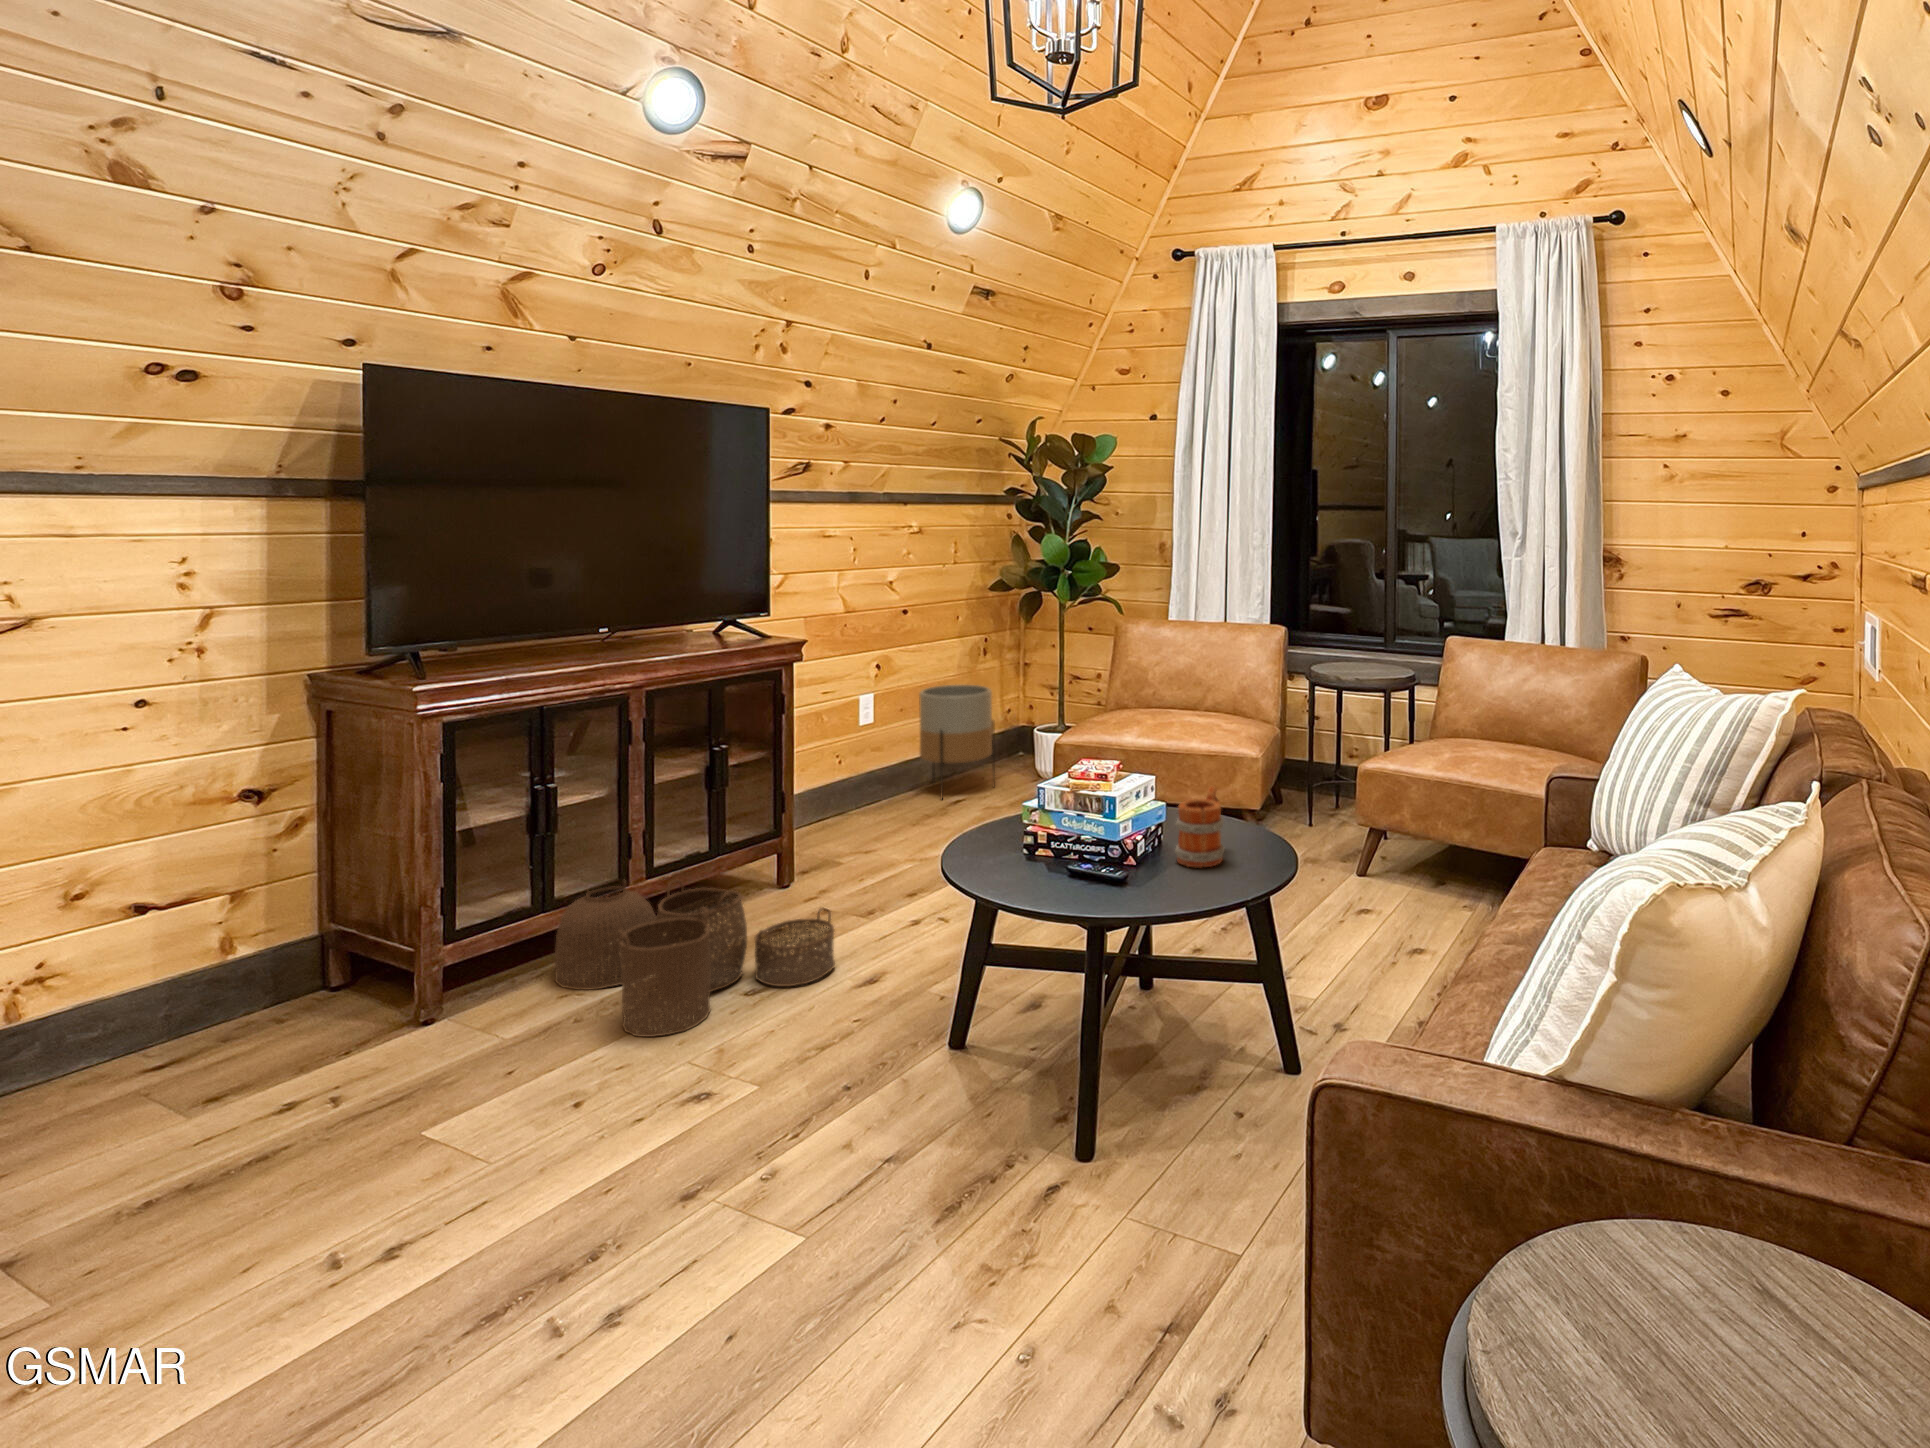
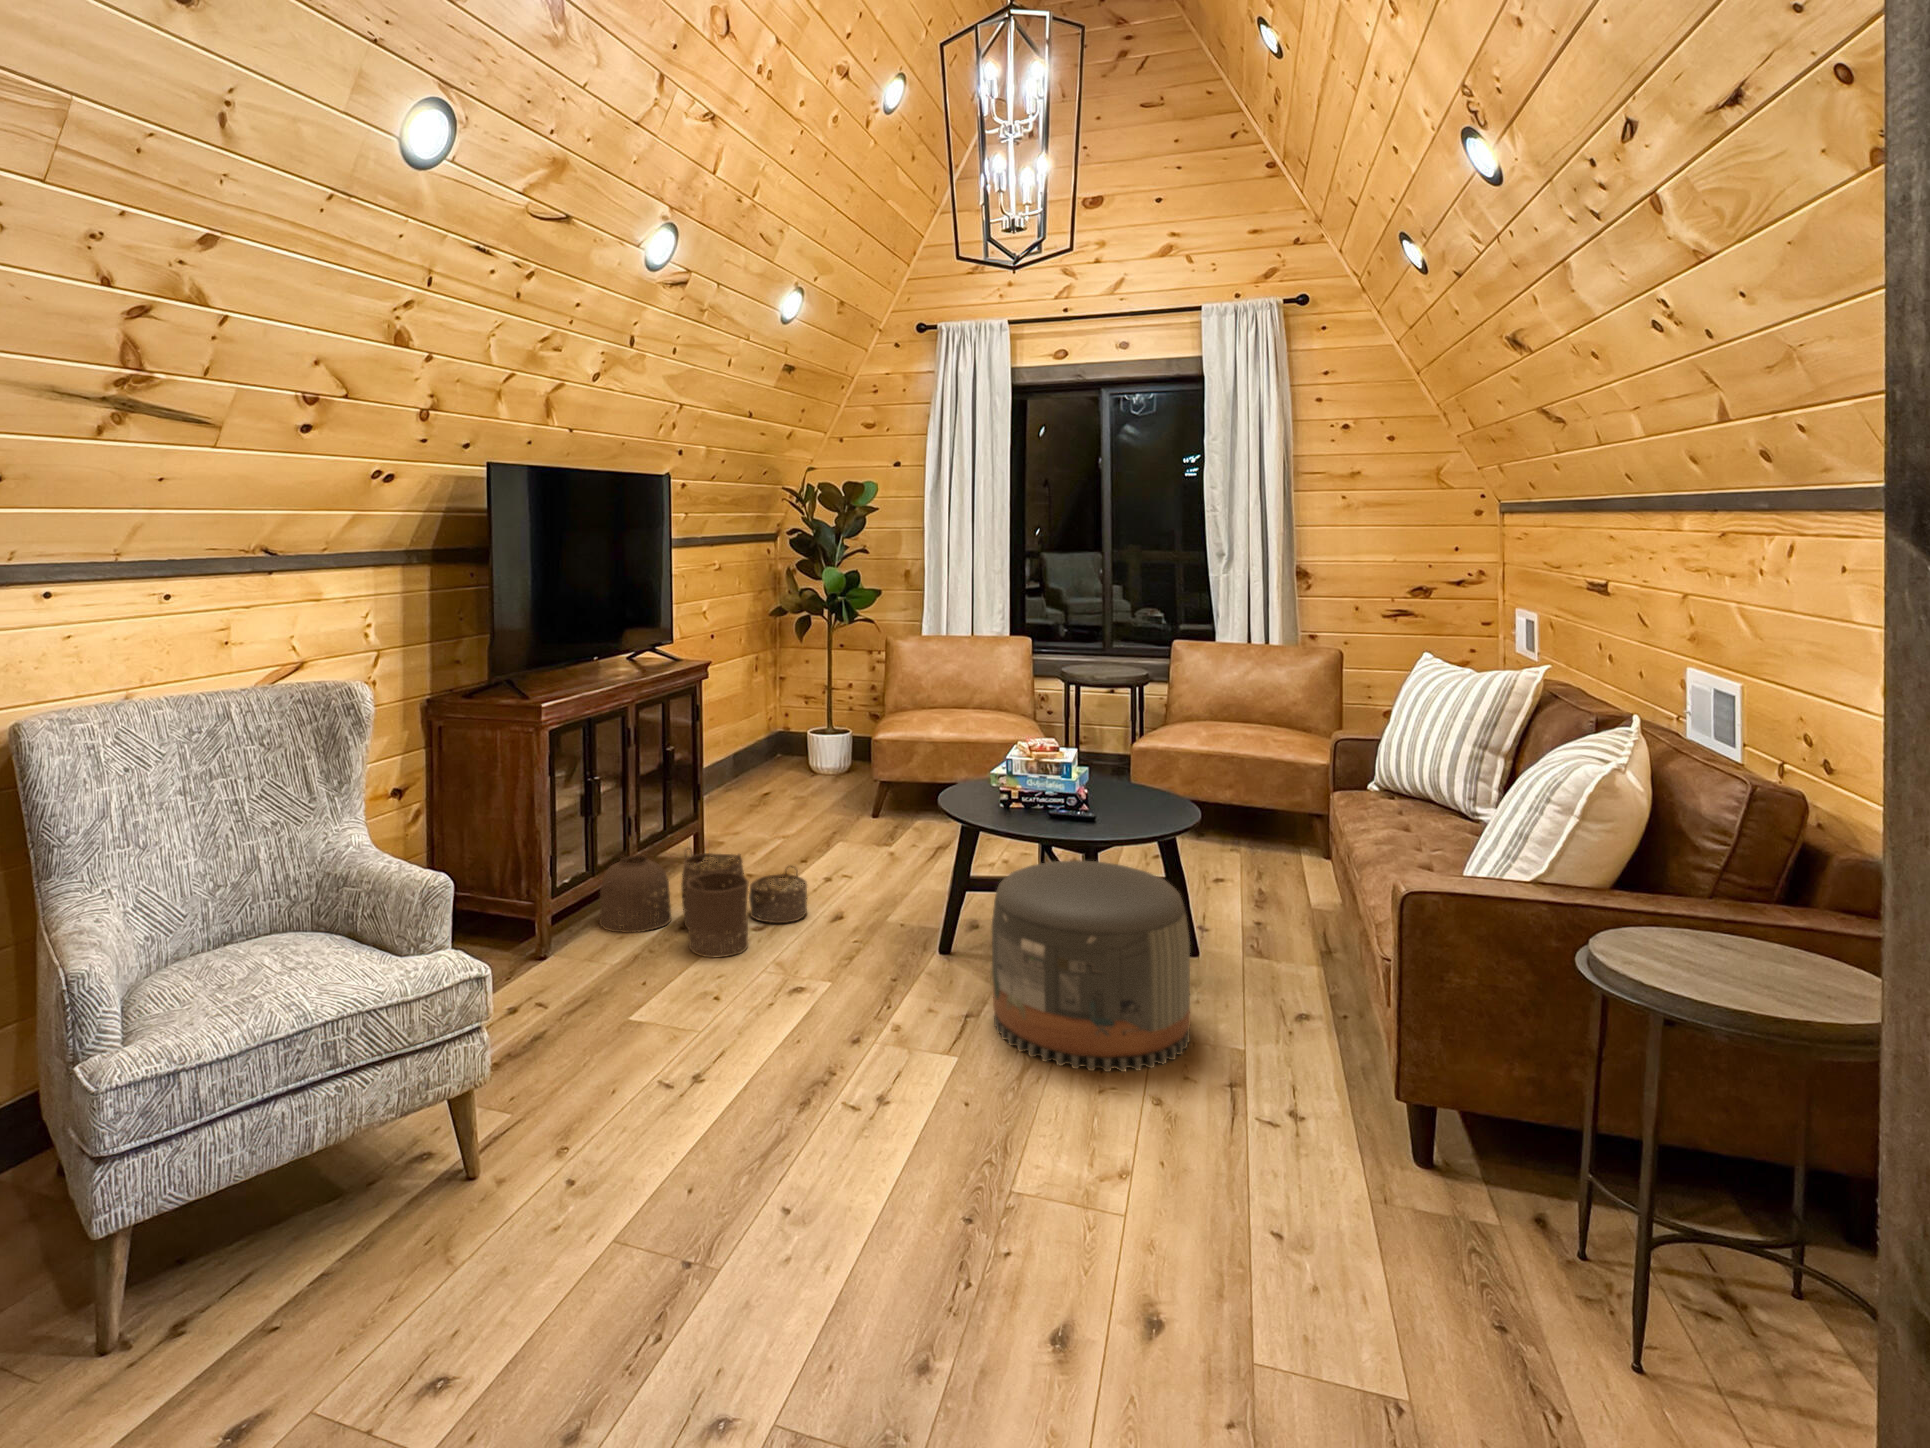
planter: present [919,685,995,798] -> none [726,696,787,794]
mug: present [1174,786,1225,868] -> none [1106,753,1141,811]
pouf: none [885,944,1173,1295] -> present [992,860,1190,1072]

